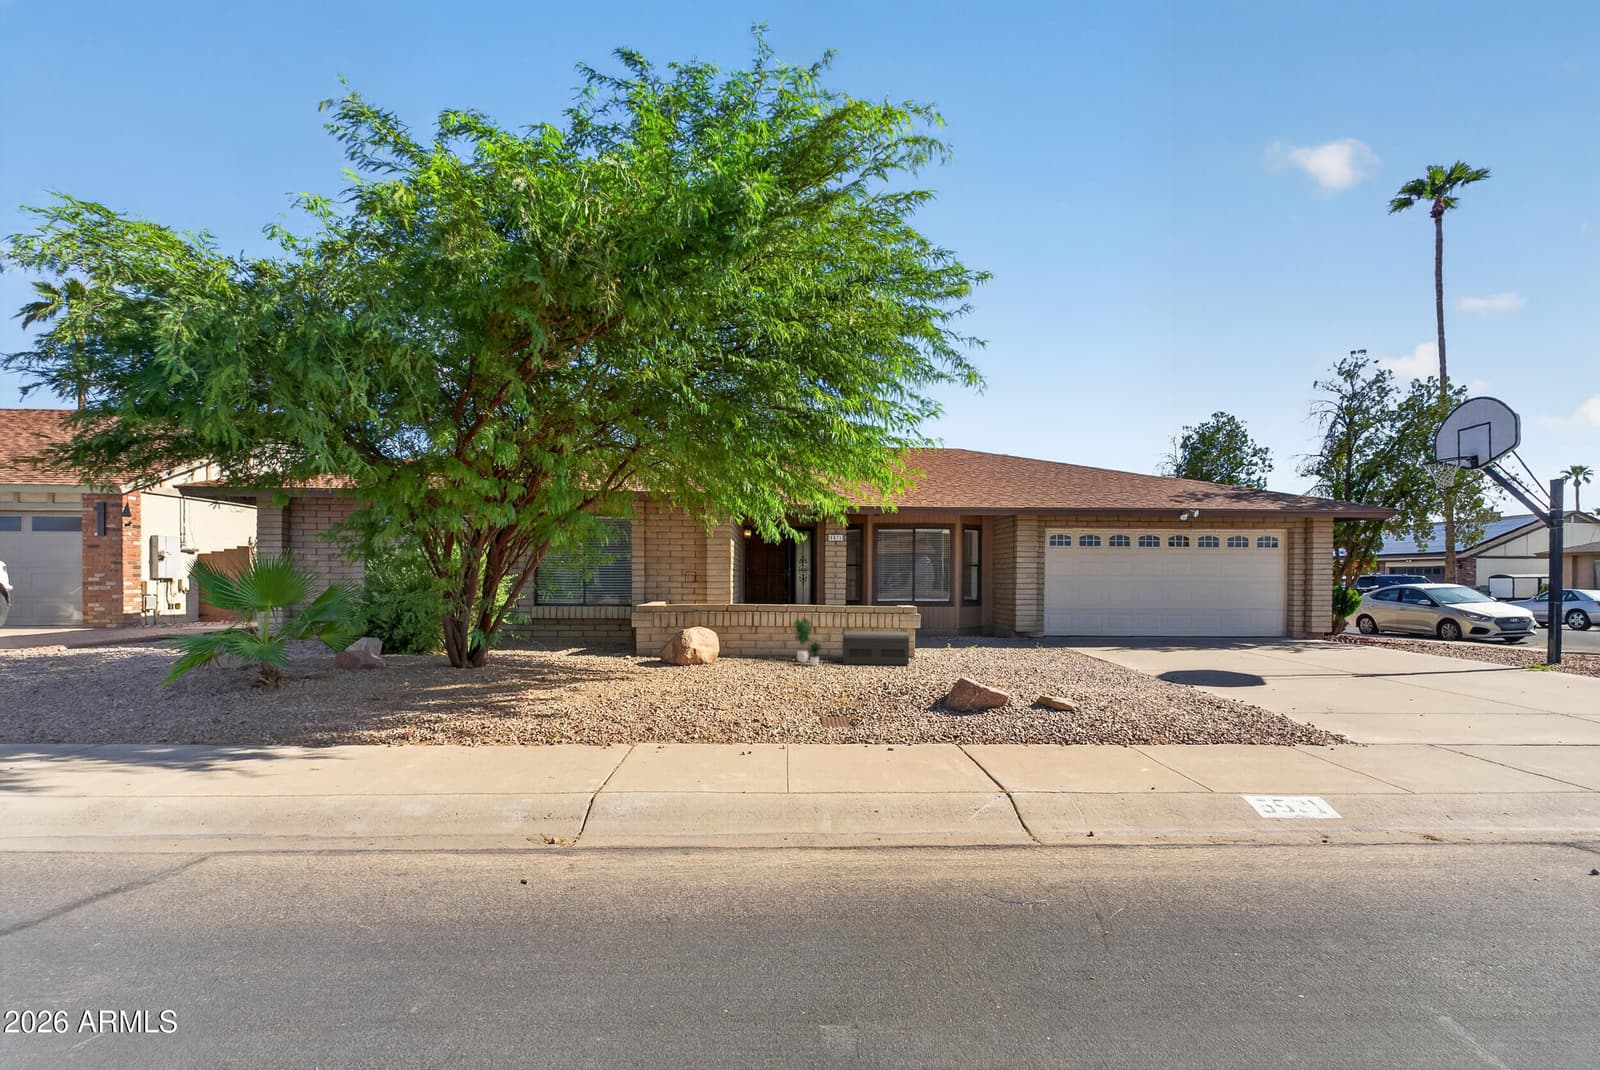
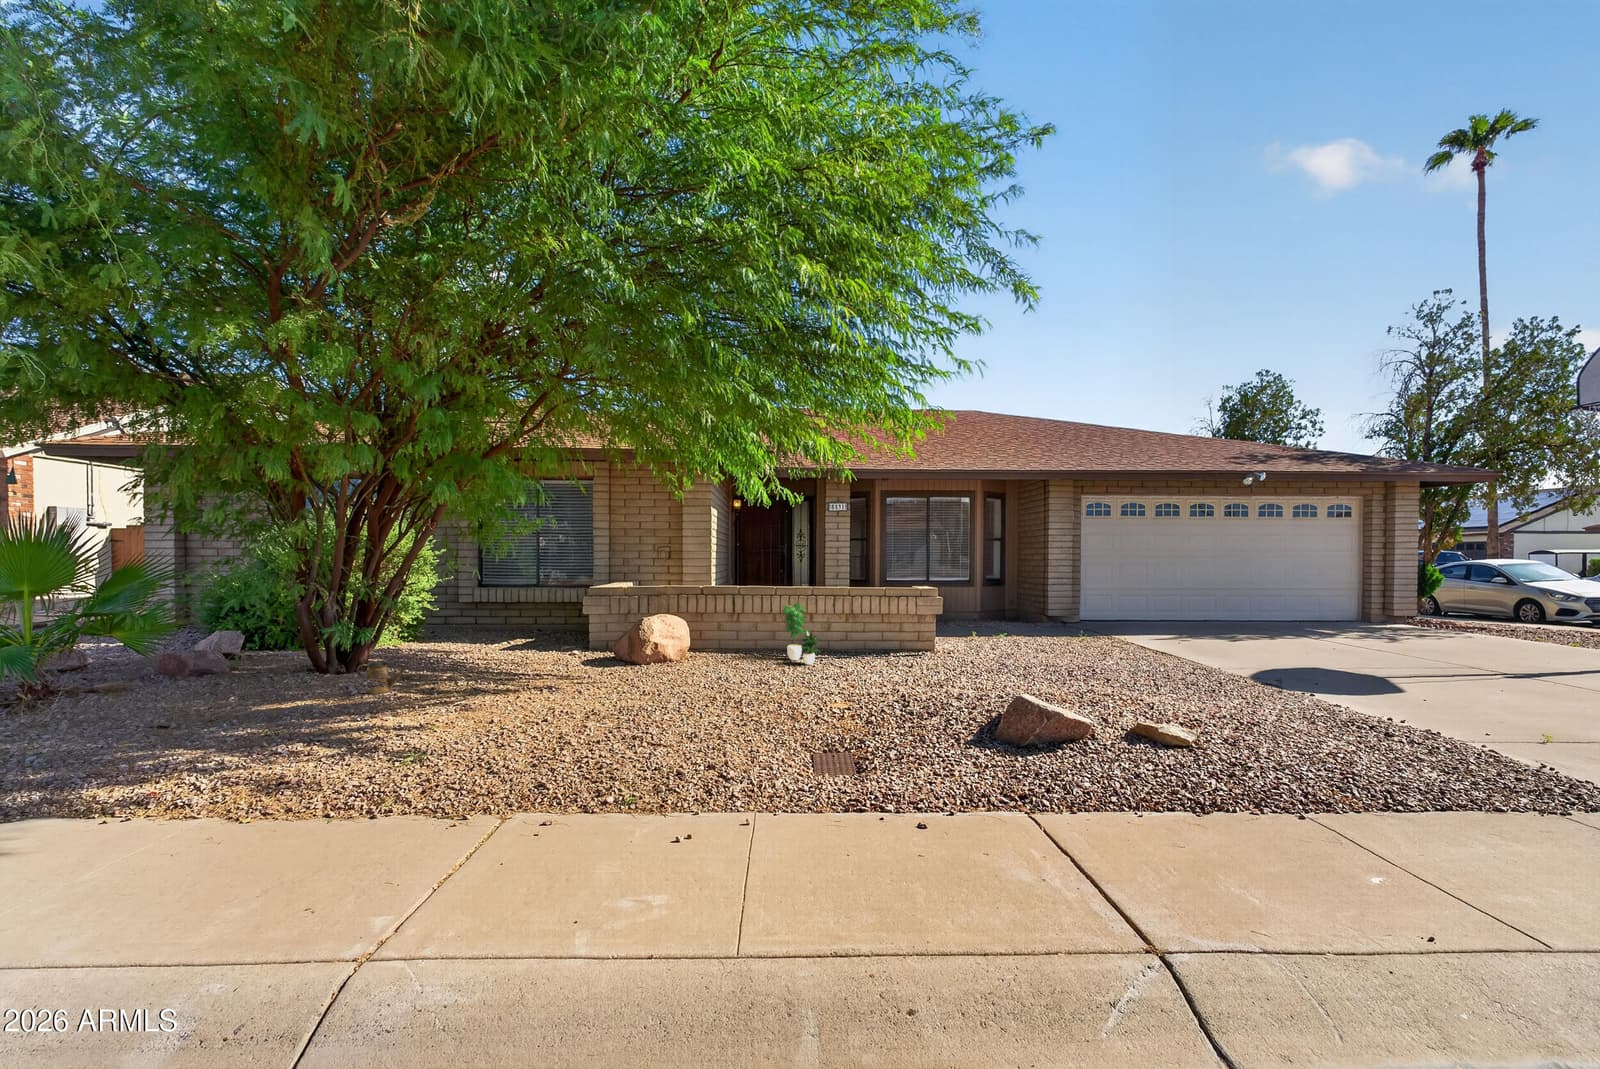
storage bench: present [842,631,910,666] -> none [845,620,931,664]
watering can: none [481,657,523,683] -> present [357,659,415,694]

